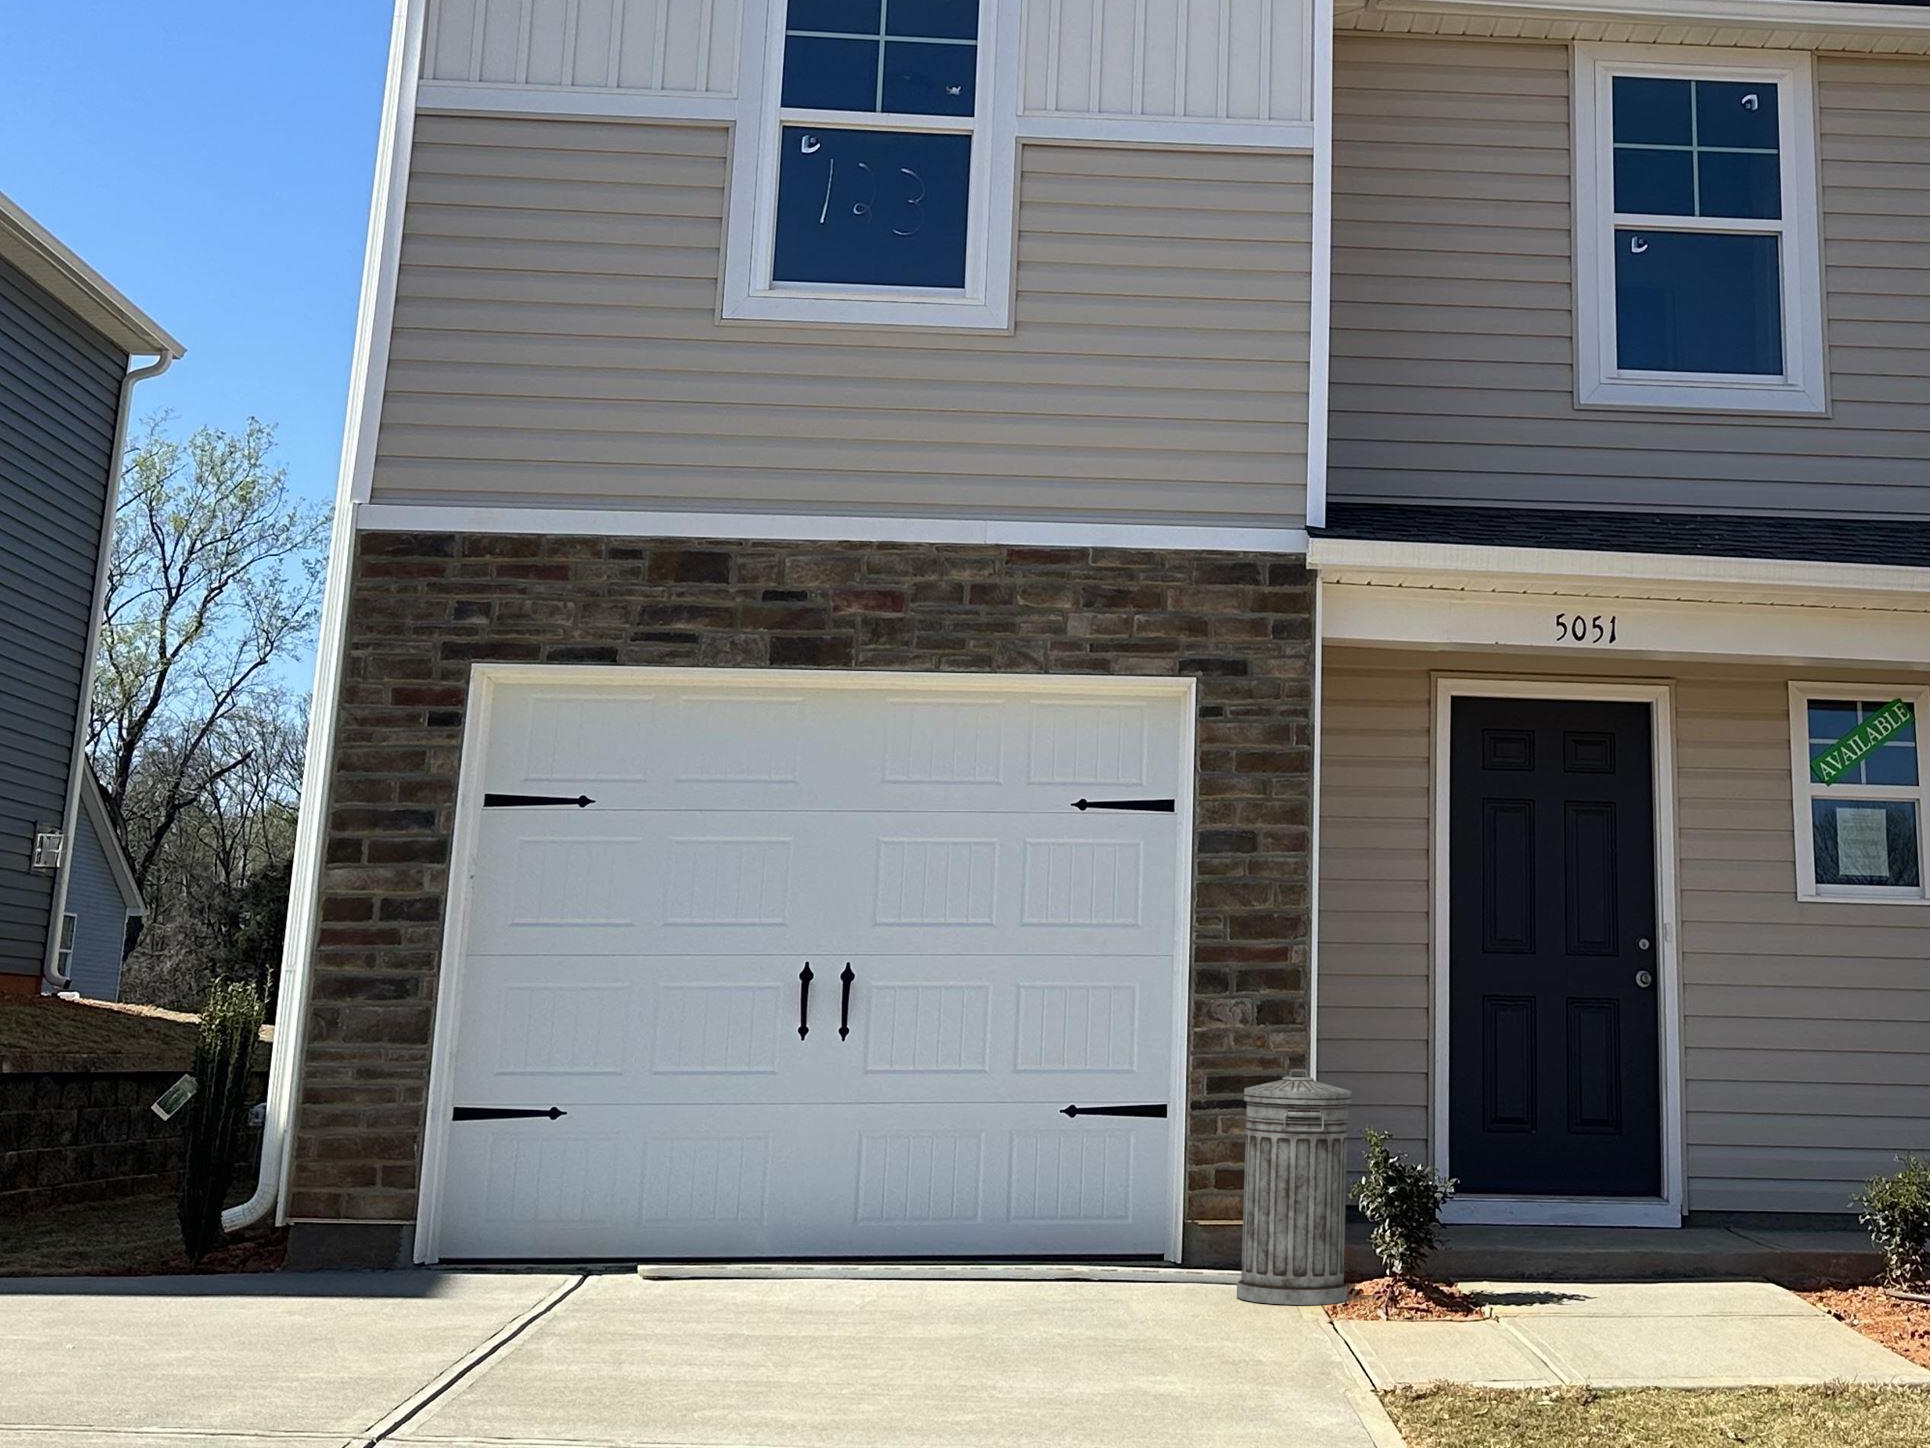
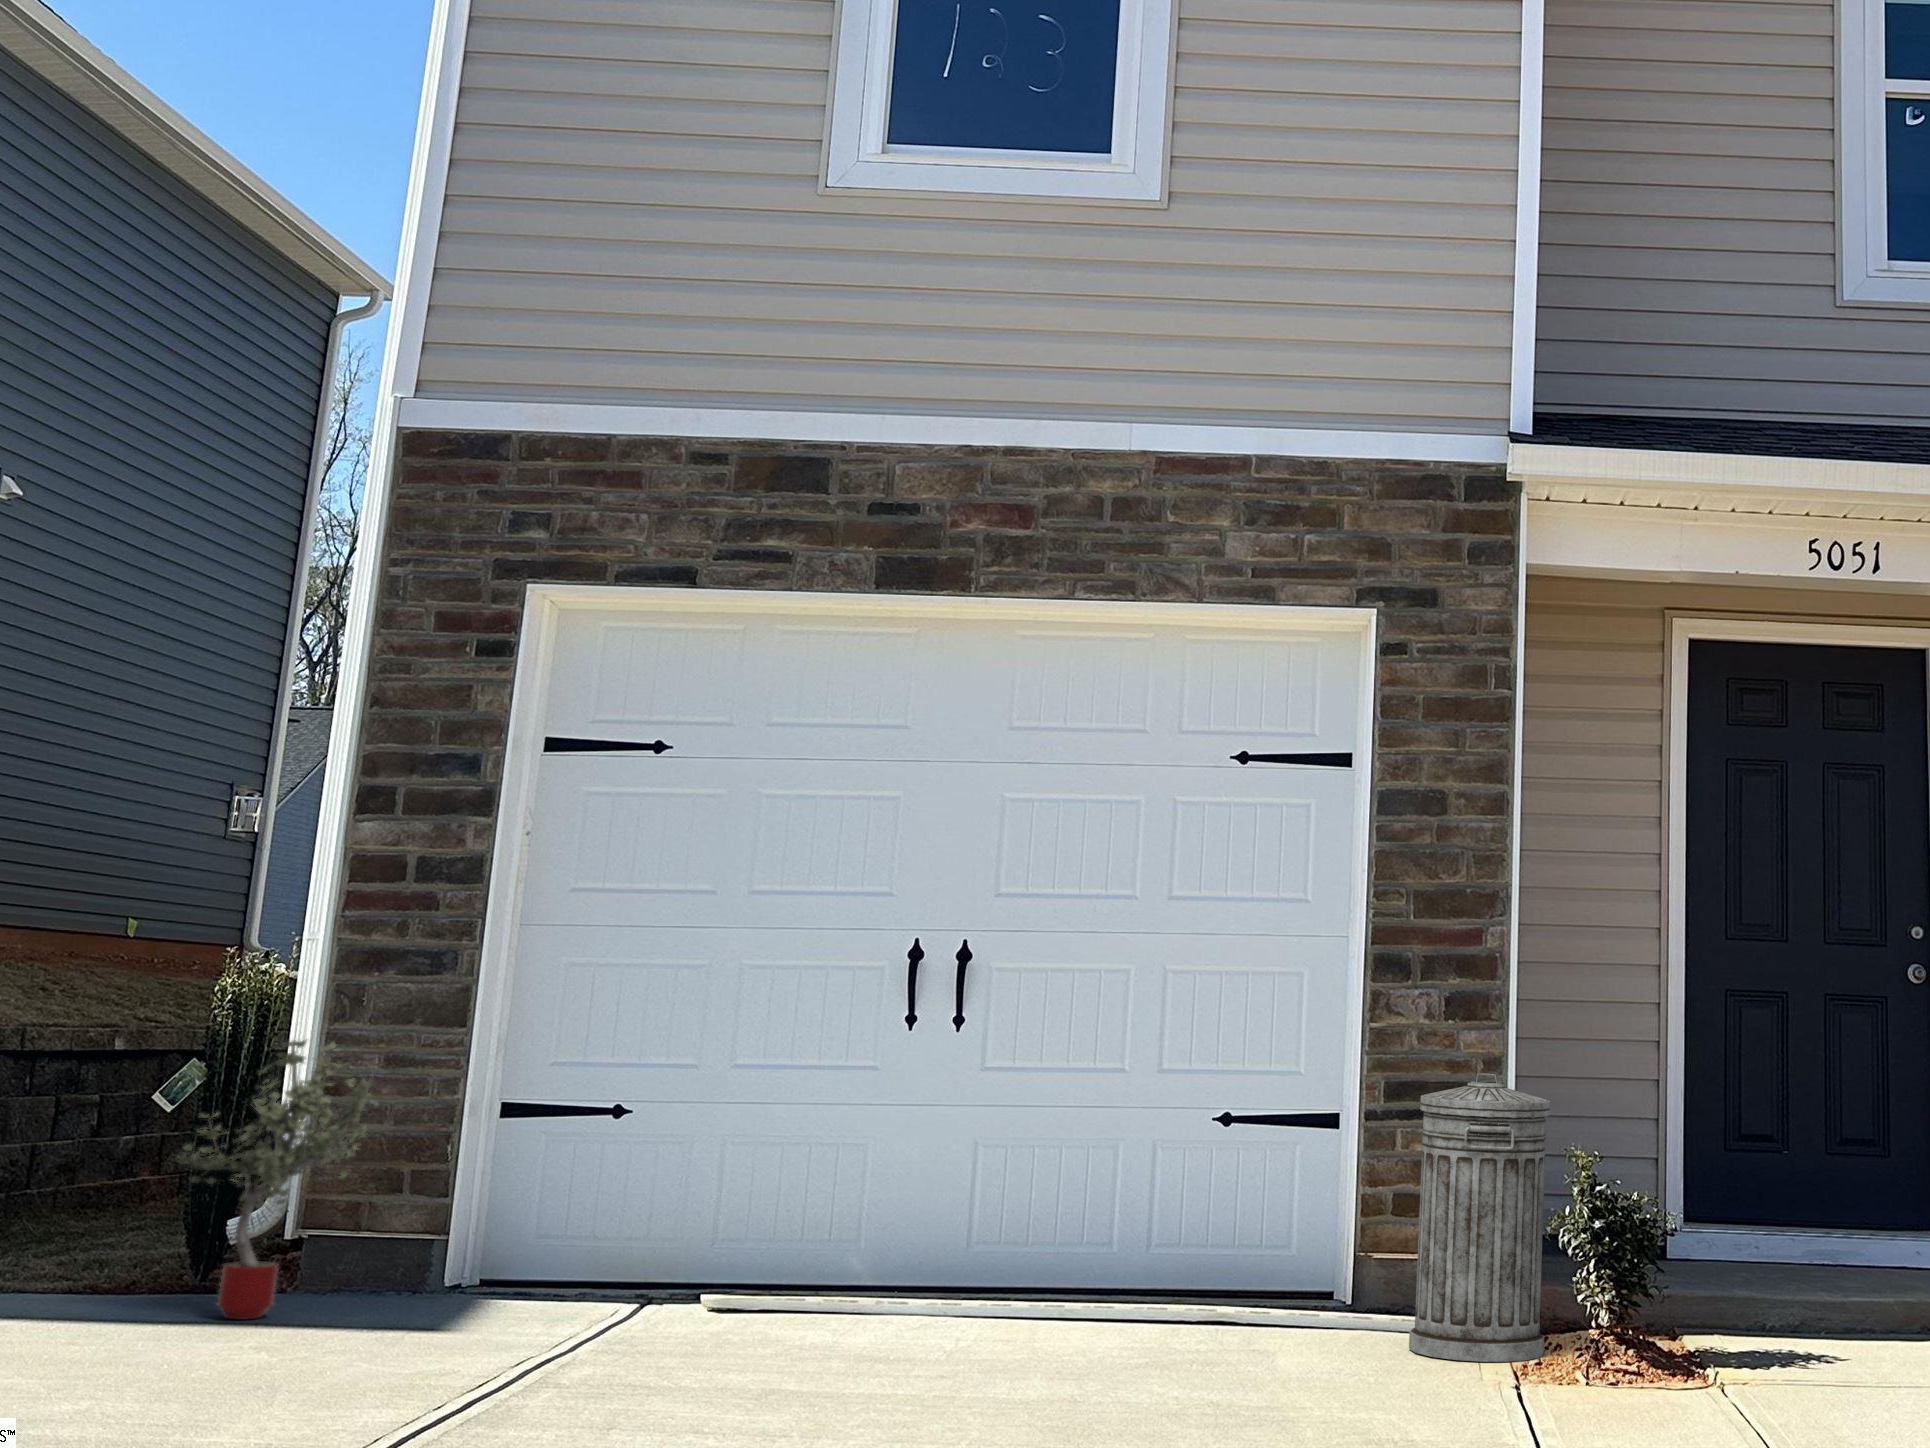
potted tree: none [185,1055,364,1293] -> present [178,1039,378,1320]

